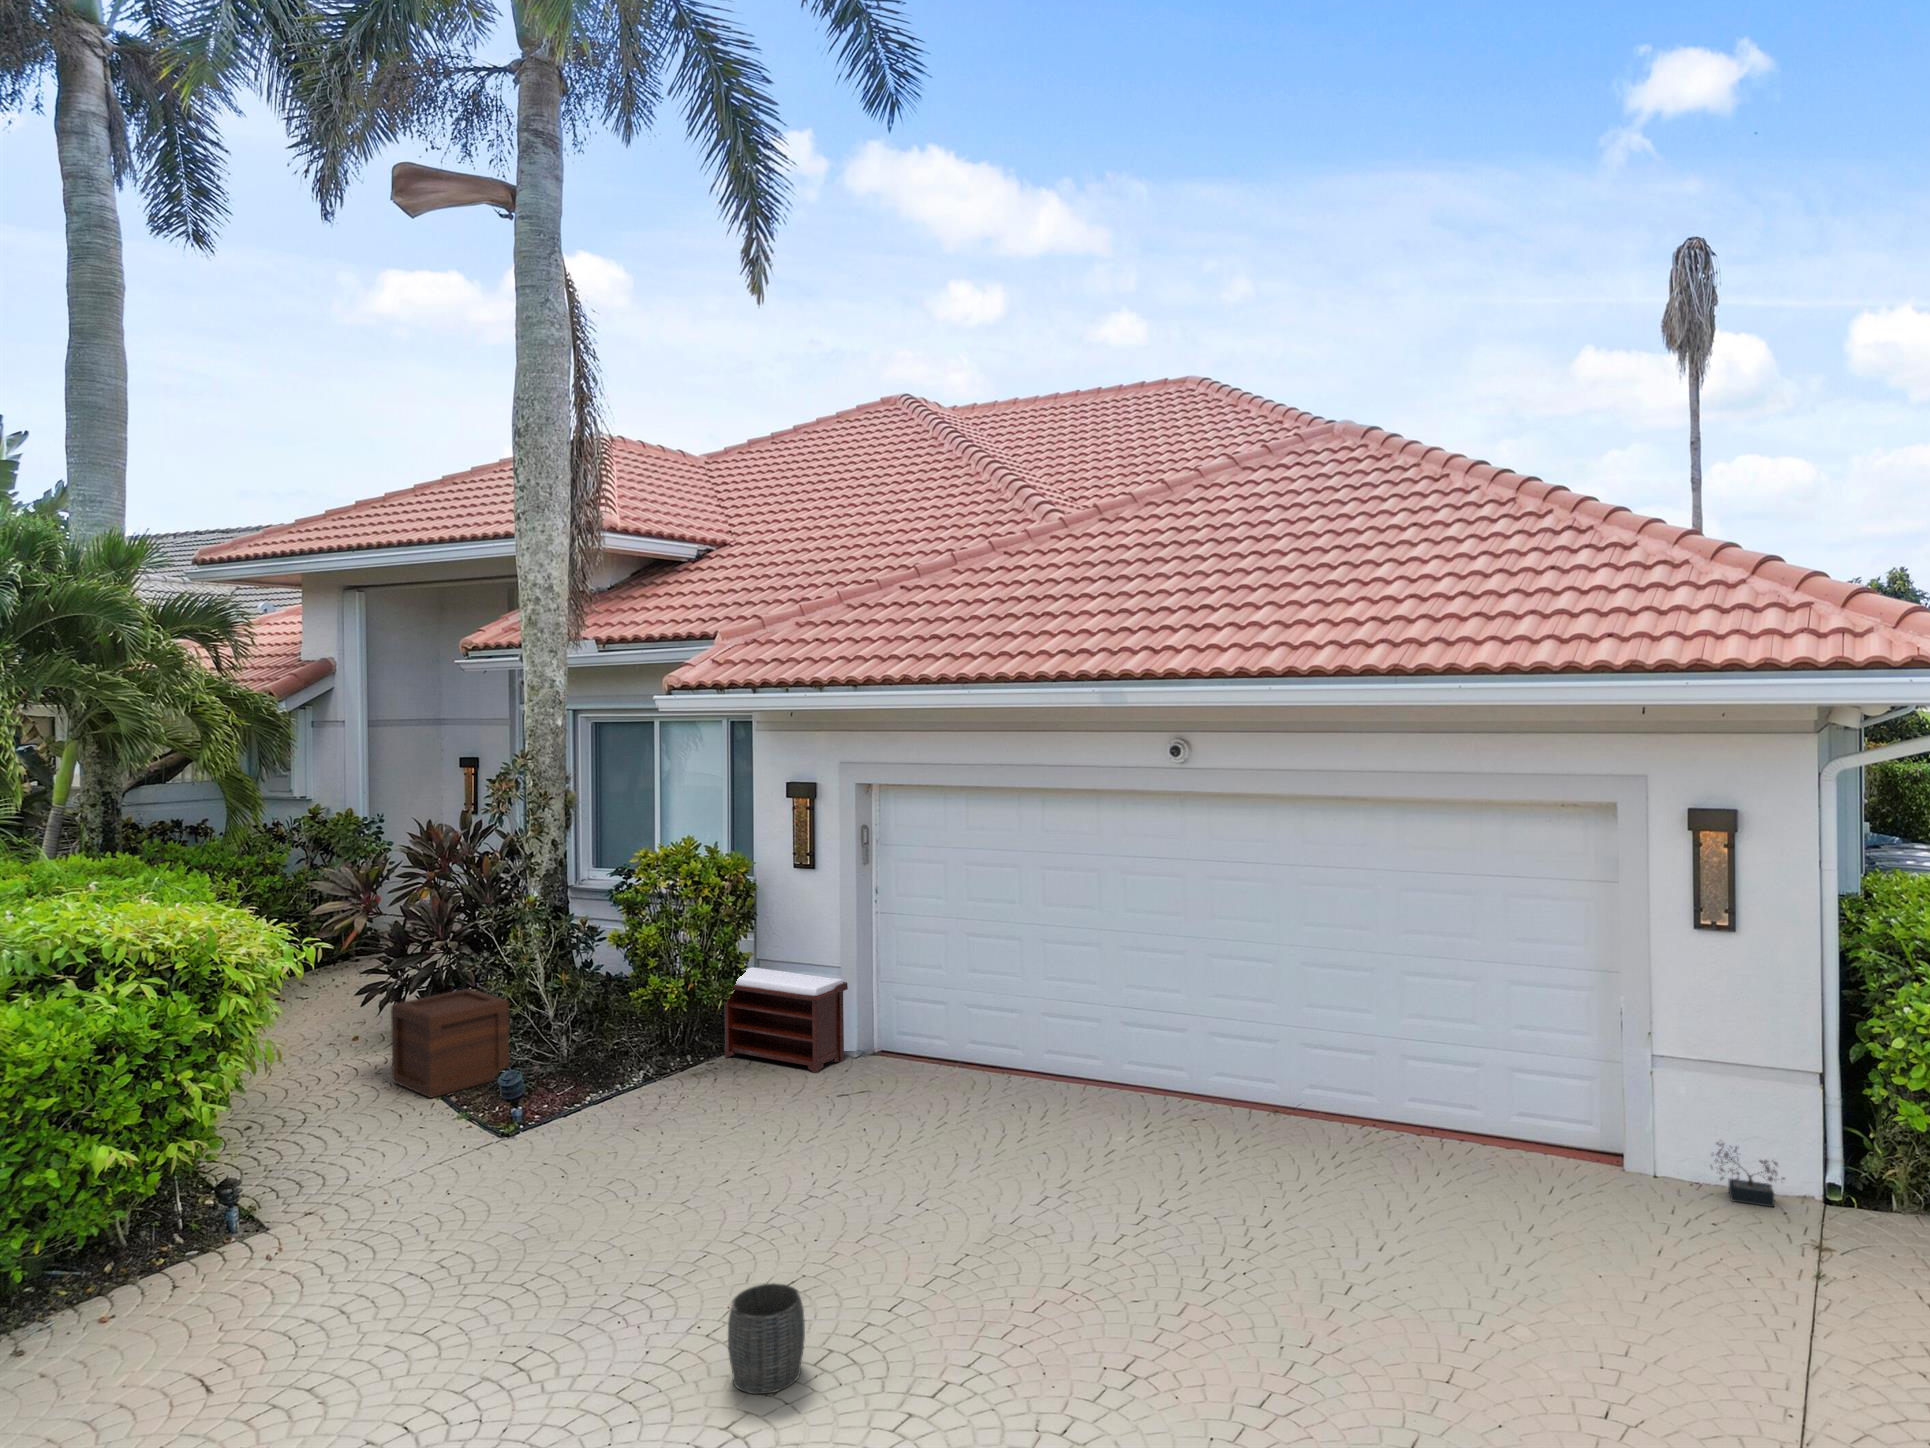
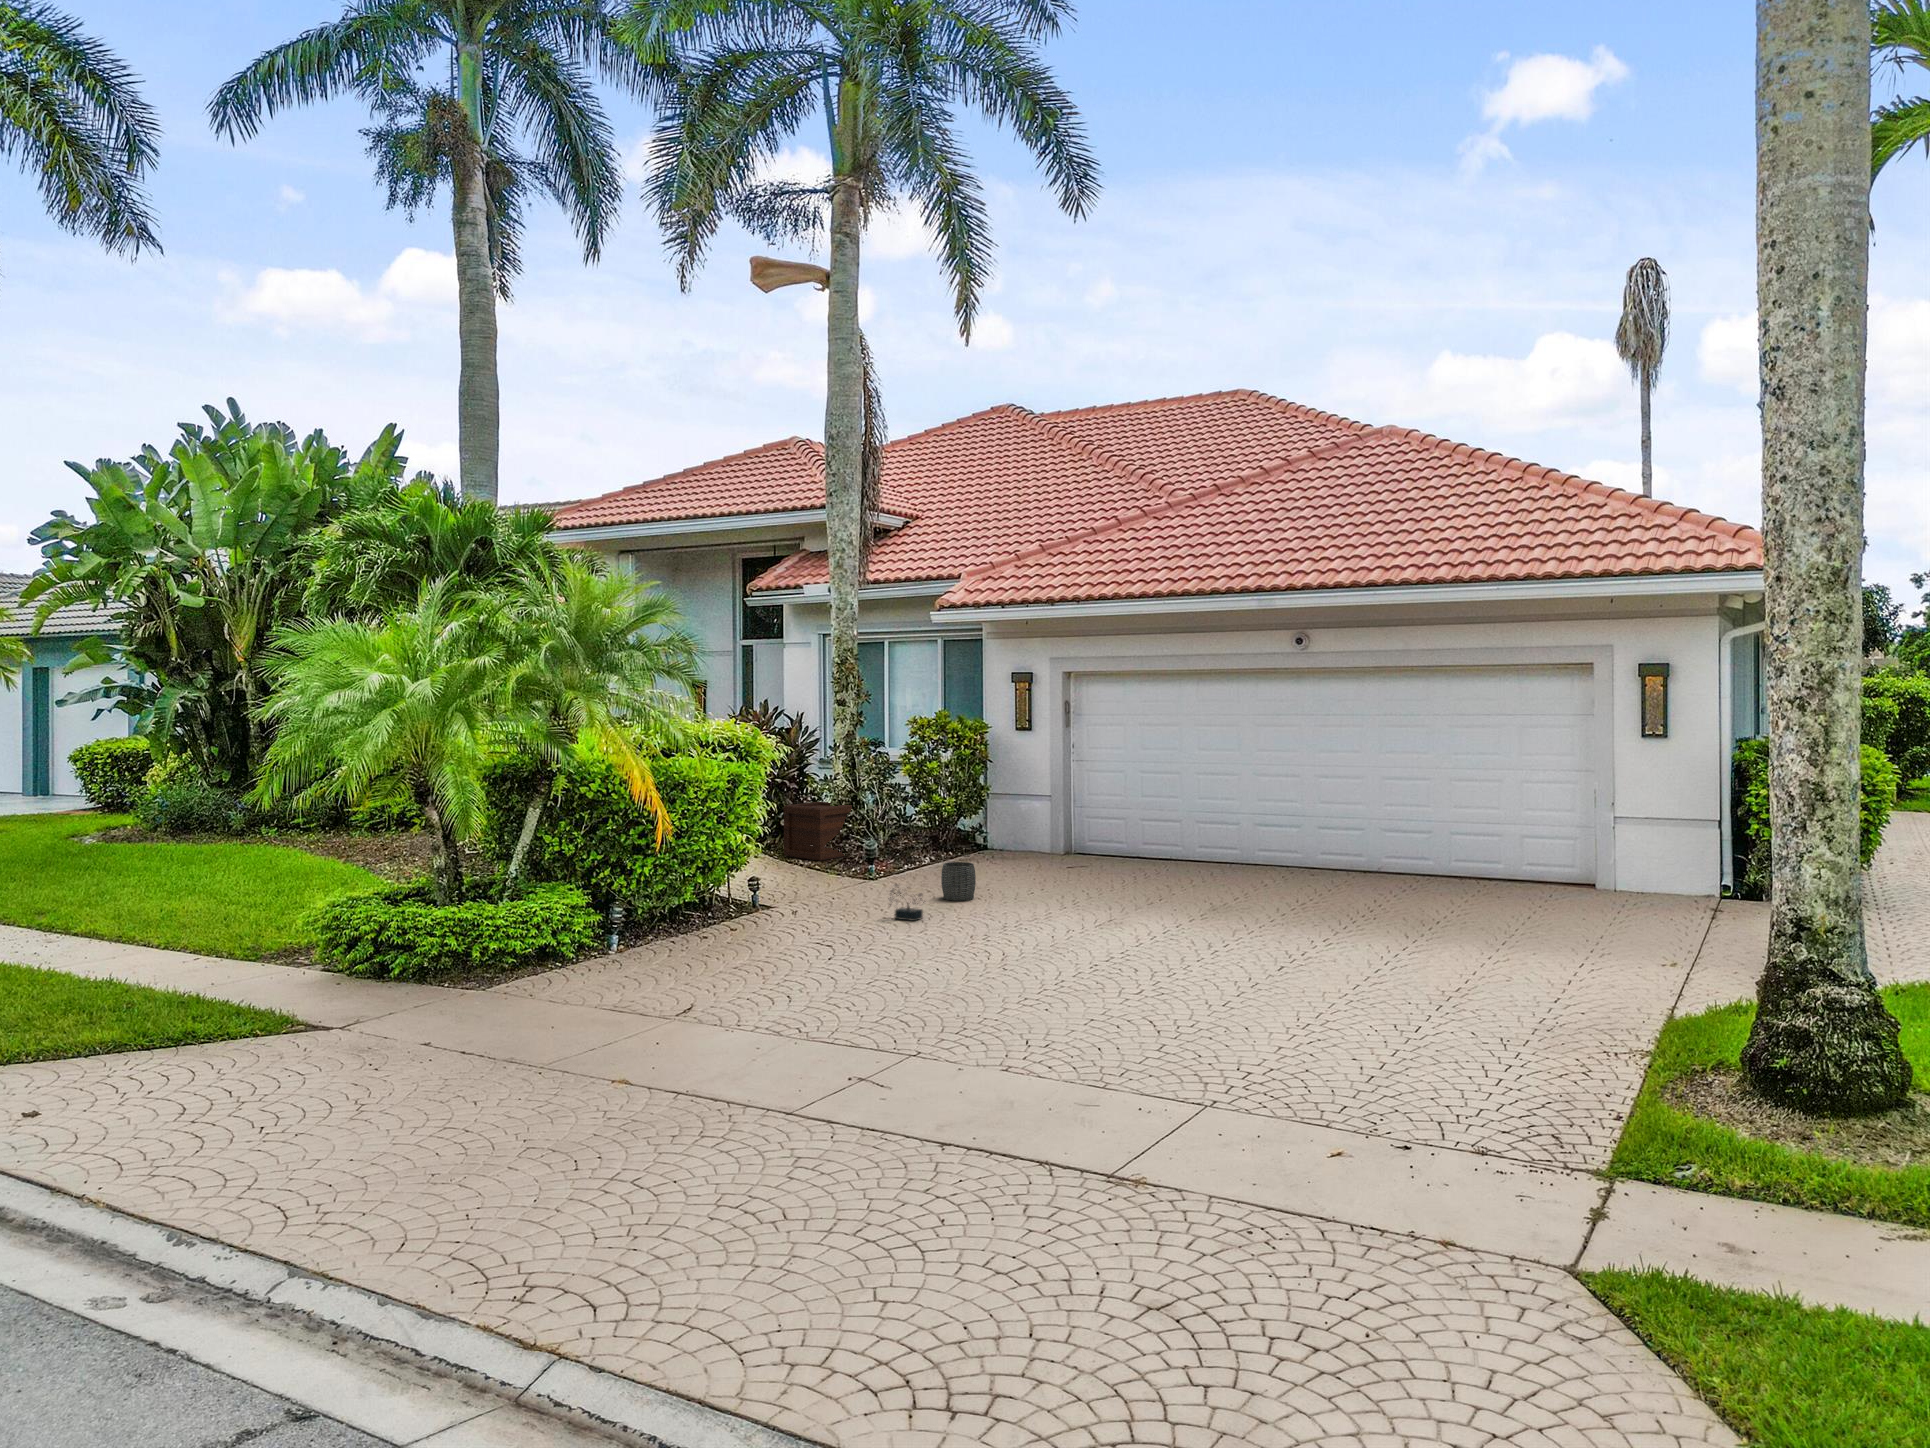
bench: present [725,967,848,1073] -> none [983,793,1071,854]
decorative plant: present [1715,1143,1785,1207] -> present [888,884,926,921]
woven basket: present [728,1283,805,1394] -> present [941,862,976,901]

